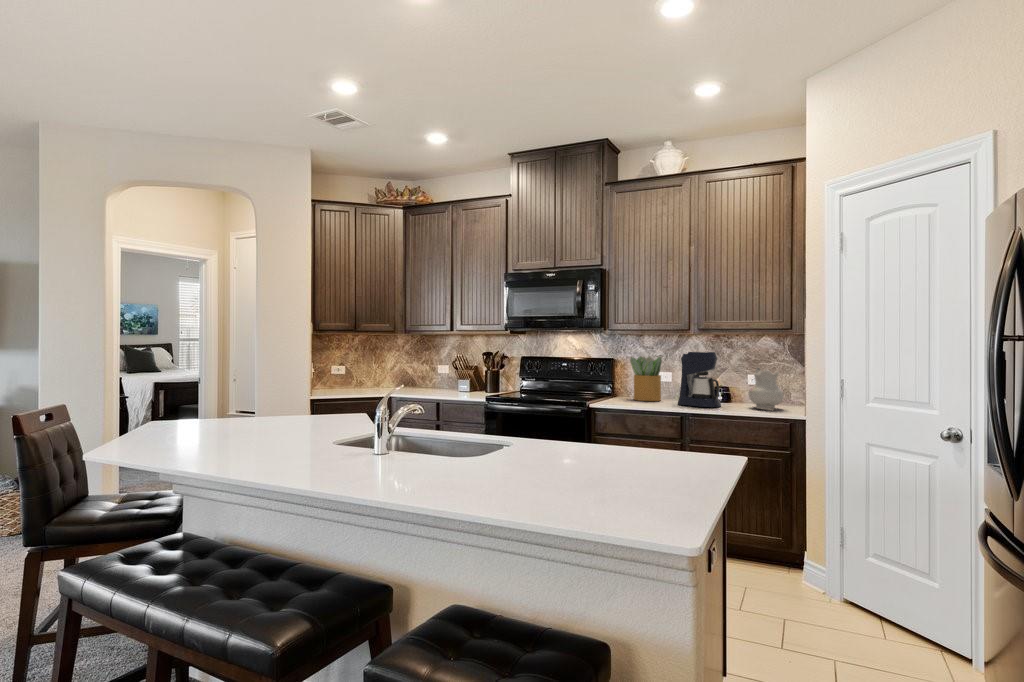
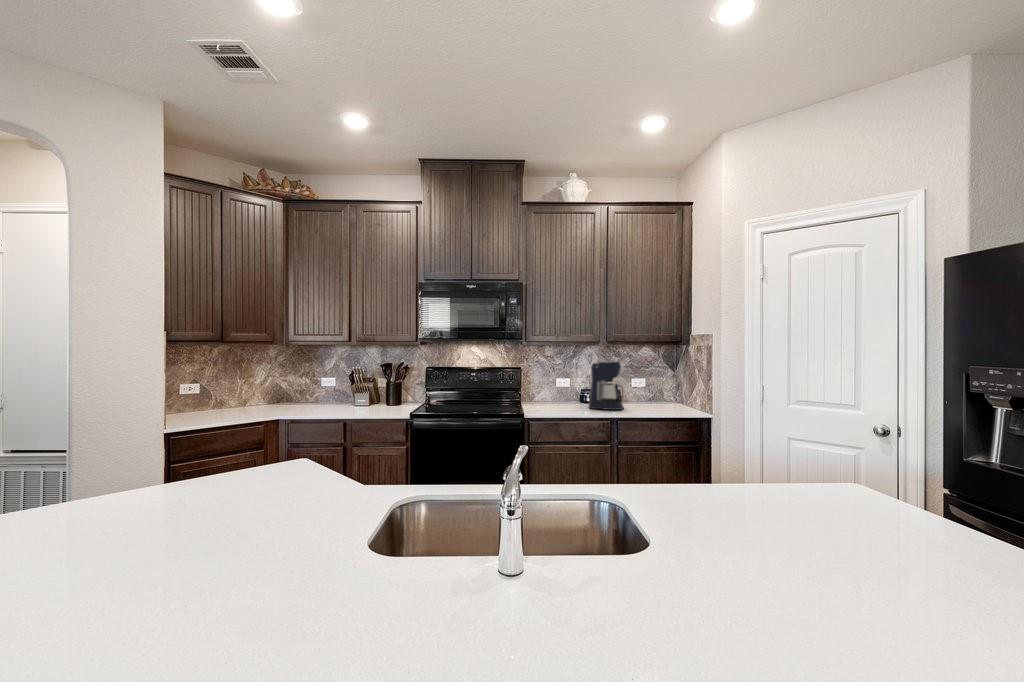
potted plant: present [630,356,662,401] -> none [540,365,569,407]
ceramic pitcher: present [749,368,784,410] -> none [643,373,670,409]

